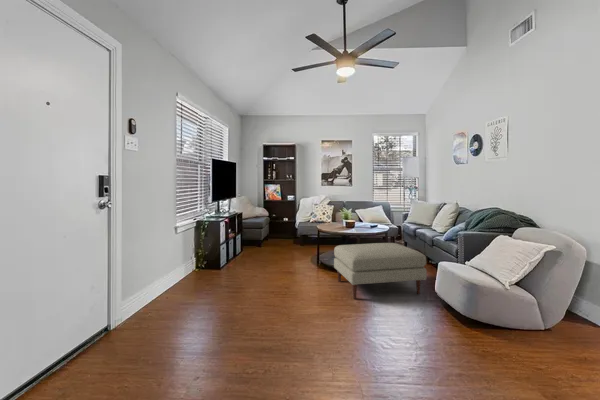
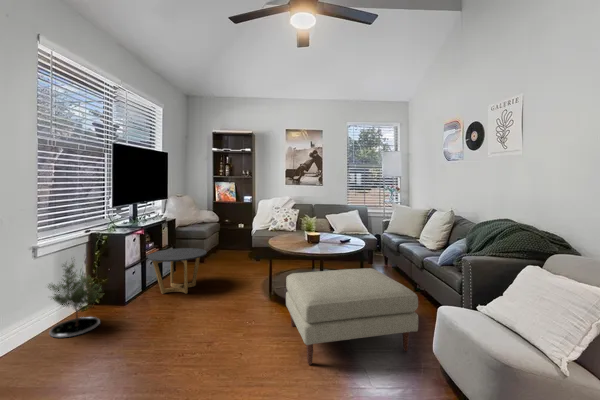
potted tree: none [178,233,213,285] -> present [48,263,101,338]
side table: none [230,233,270,265] -> present [148,248,207,294]

